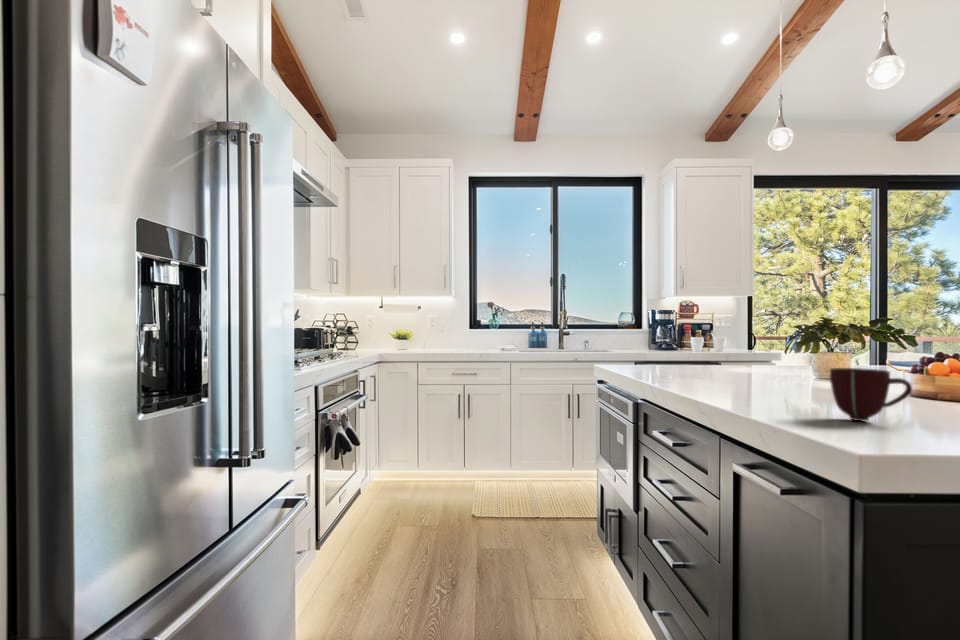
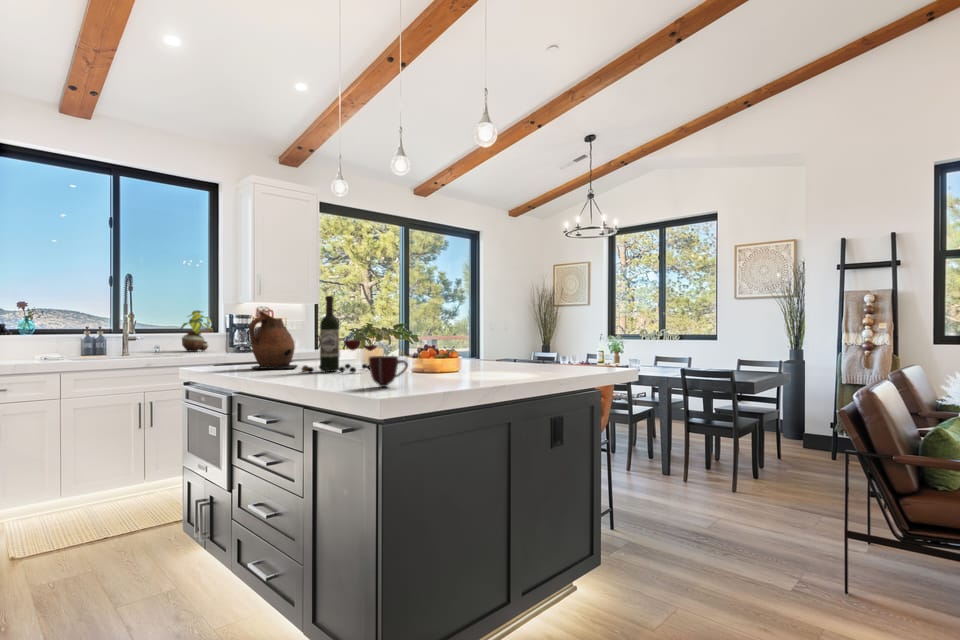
wine bottle: none [724,280,845,389] -> present [302,296,377,373]
ceramic pitcher: none [661,304,722,375] -> present [249,312,298,369]
potted plant: none [608,307,638,348] -> present [181,311,212,352]

